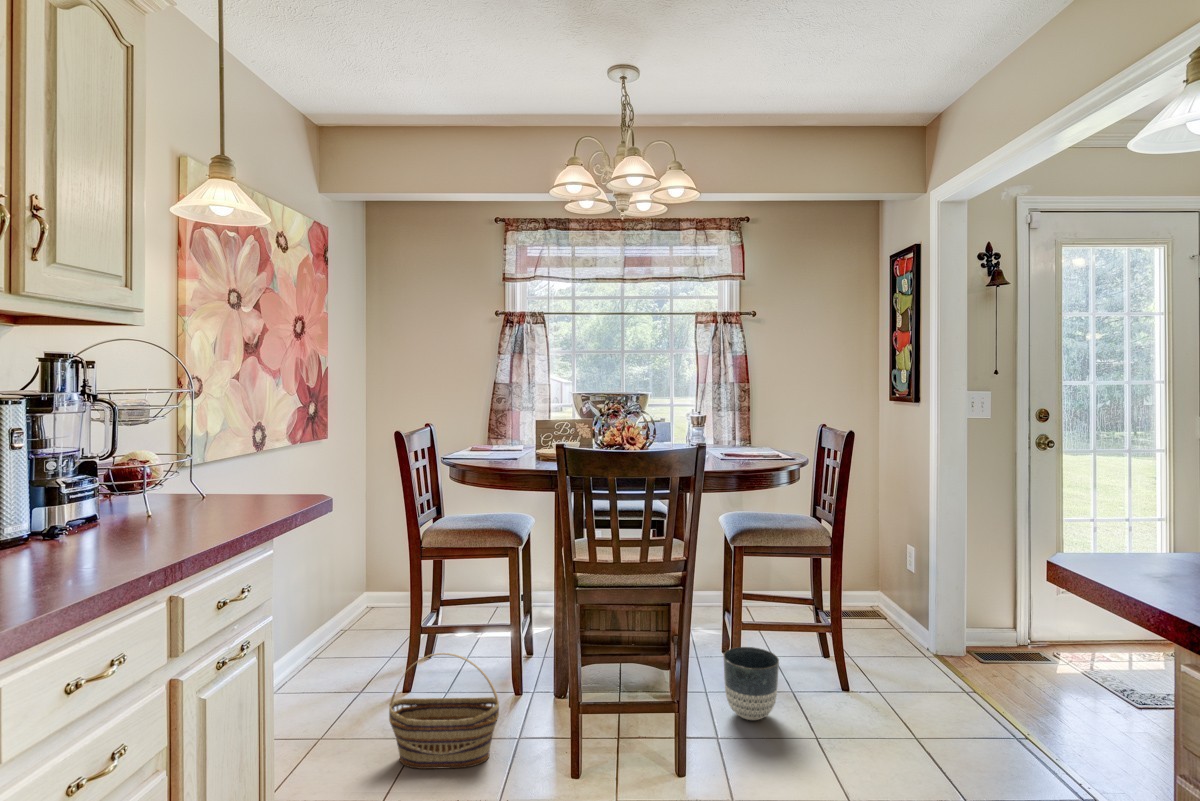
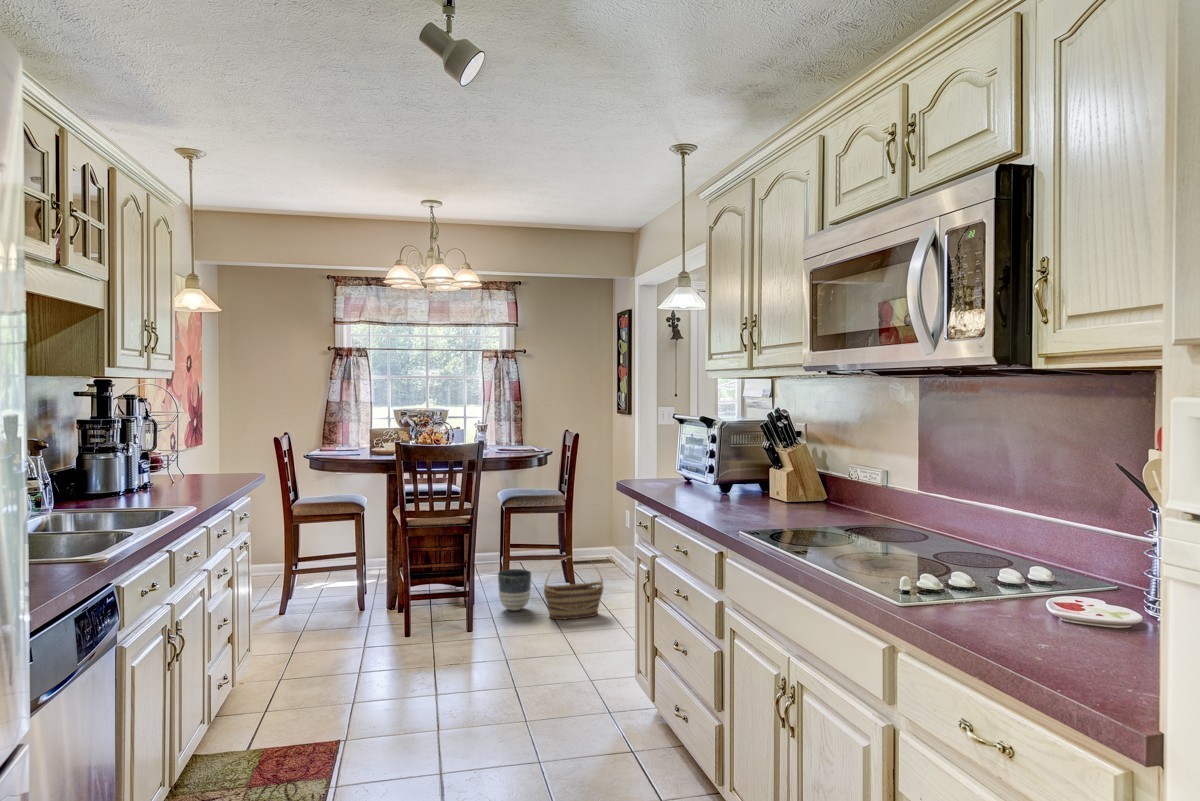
basket: present [389,653,499,769] -> present [544,572,603,620]

